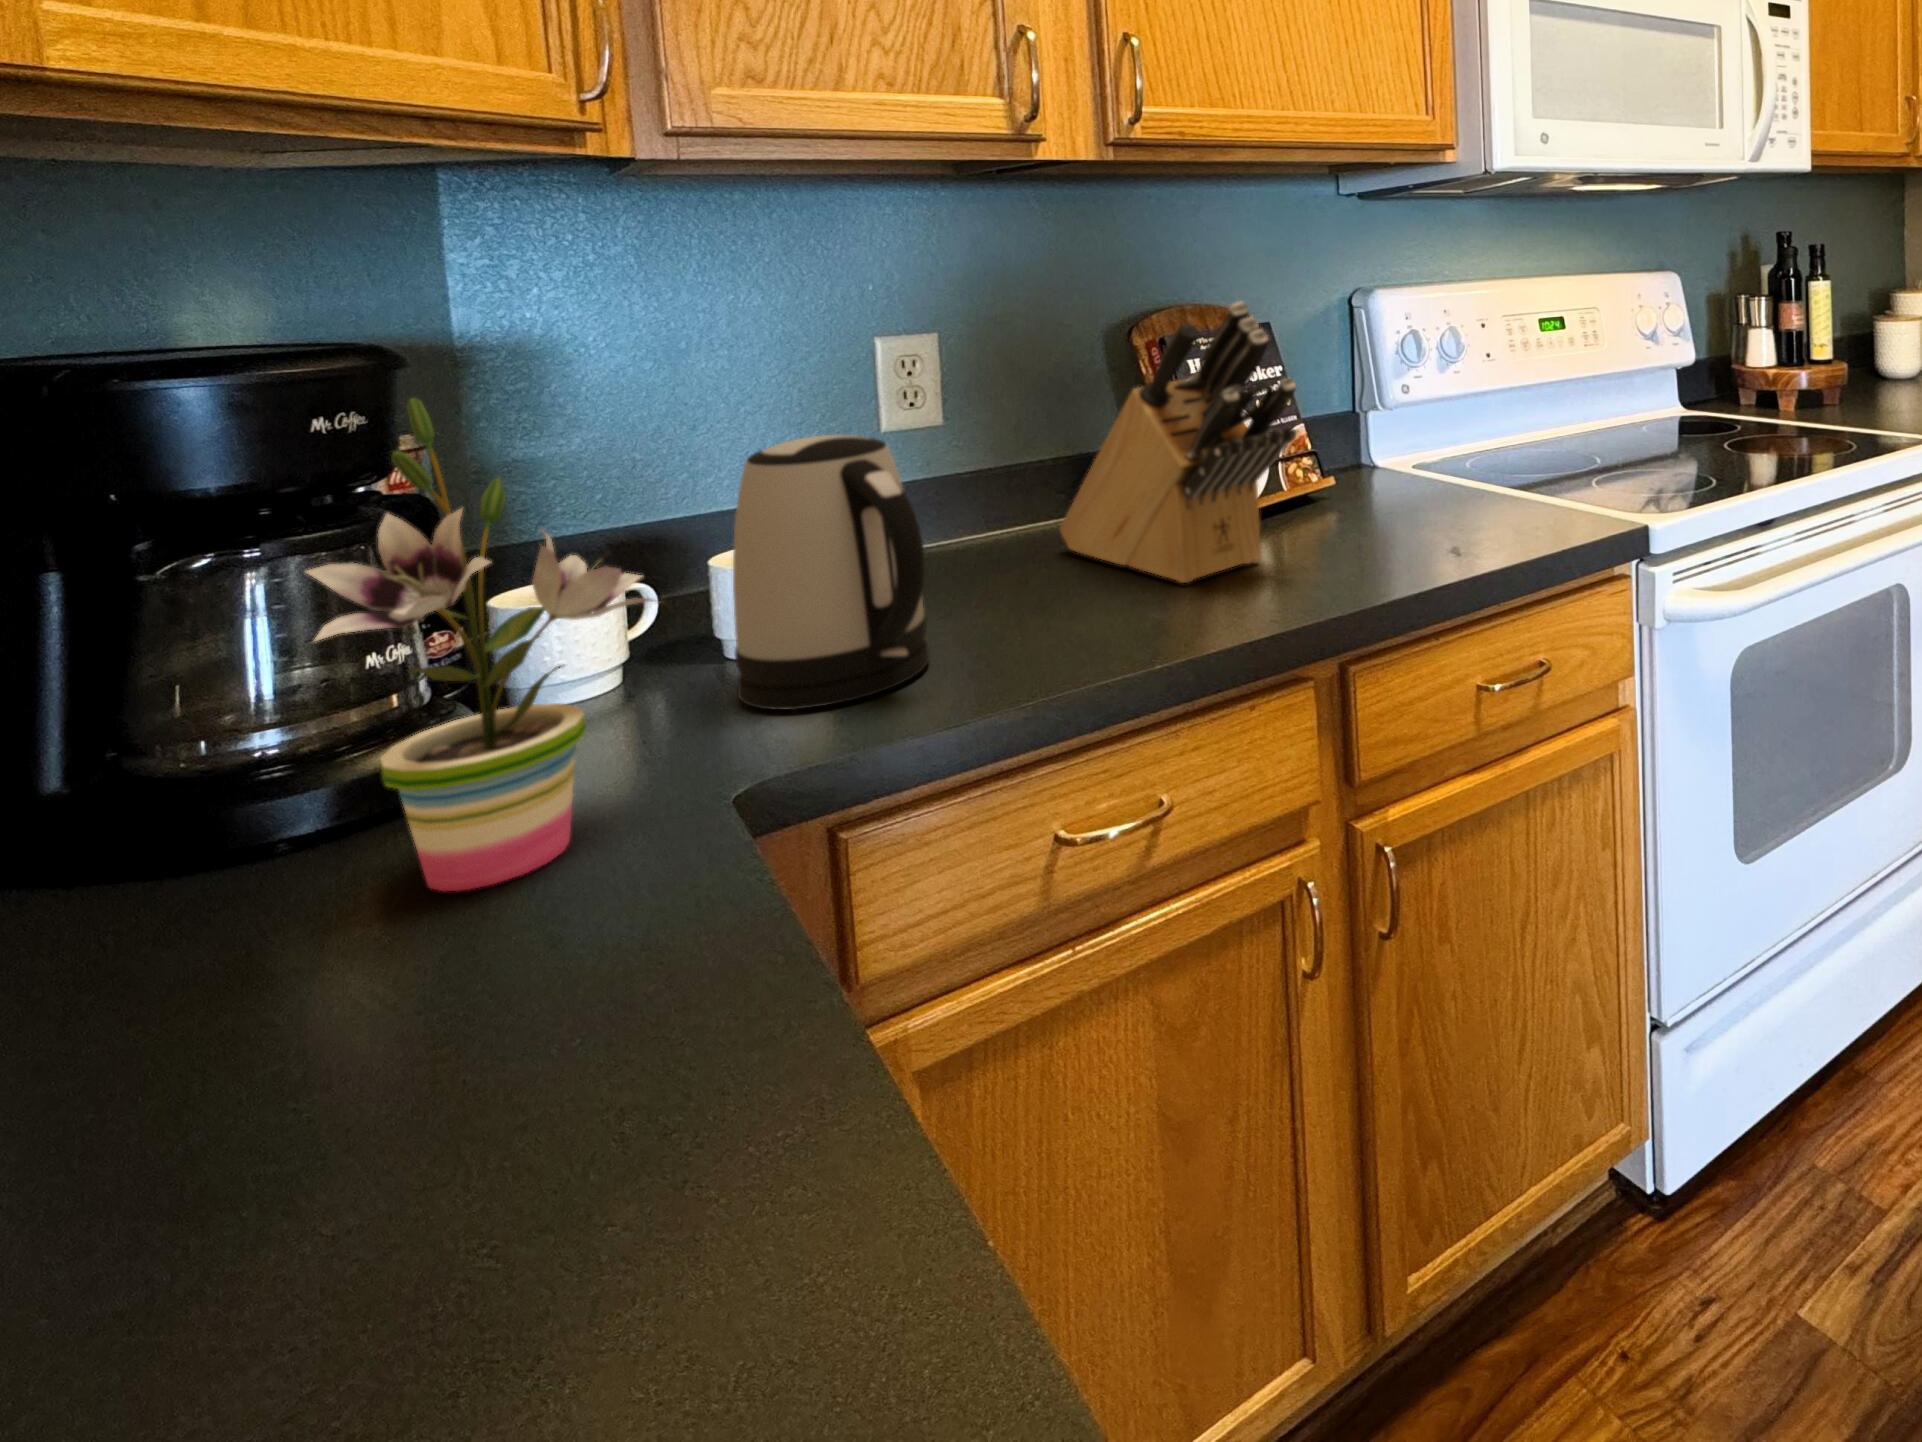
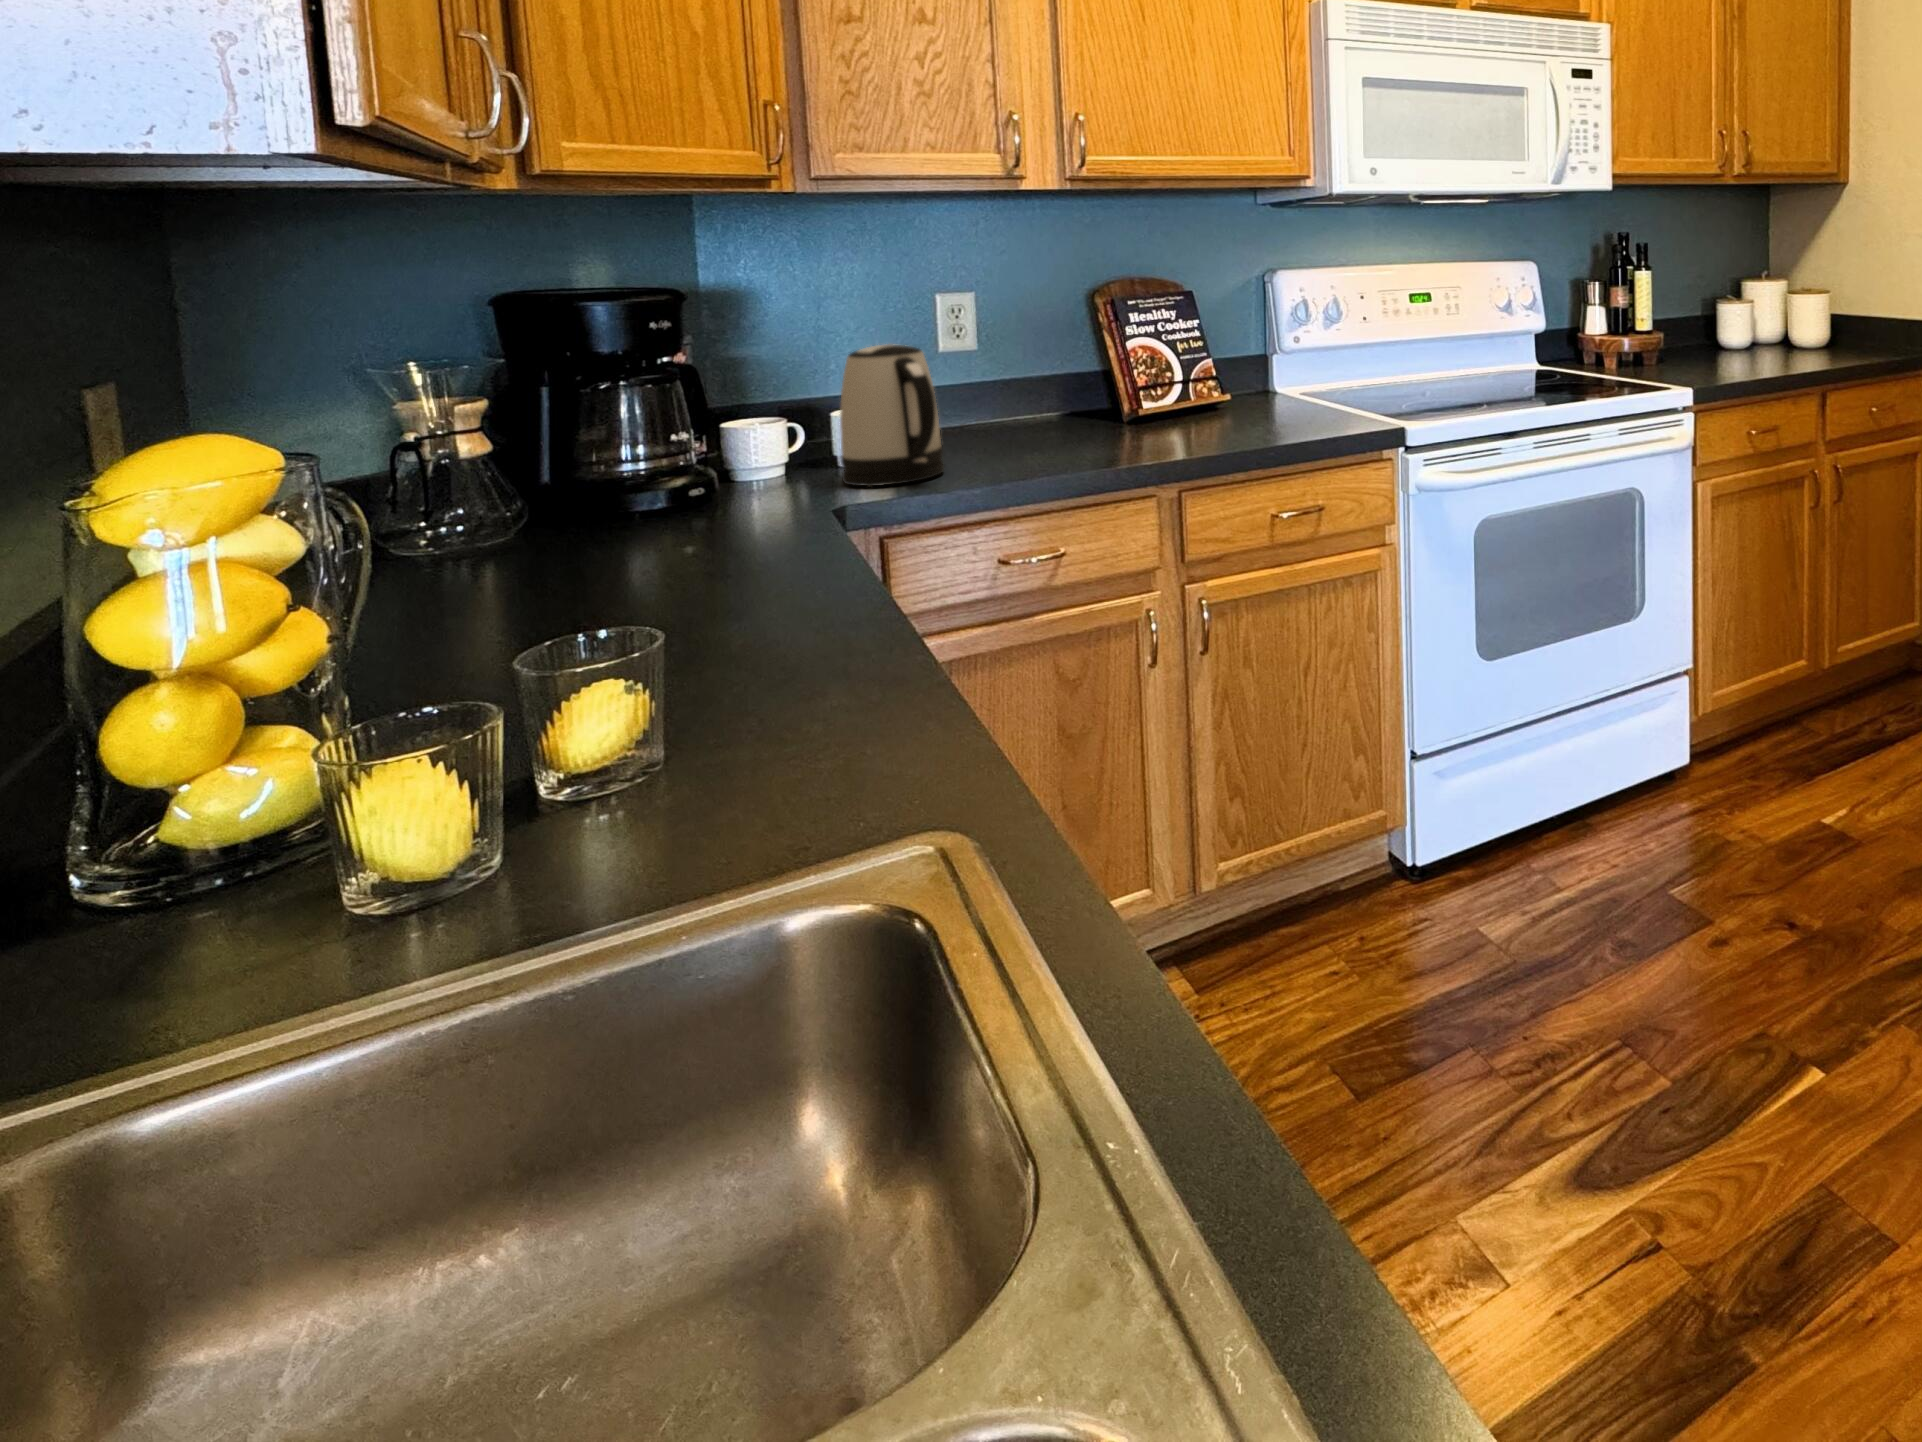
knife block: present [1060,302,1296,583] -> none [1043,277,1170,446]
potted plant: present [306,398,654,891] -> none [656,312,803,532]

